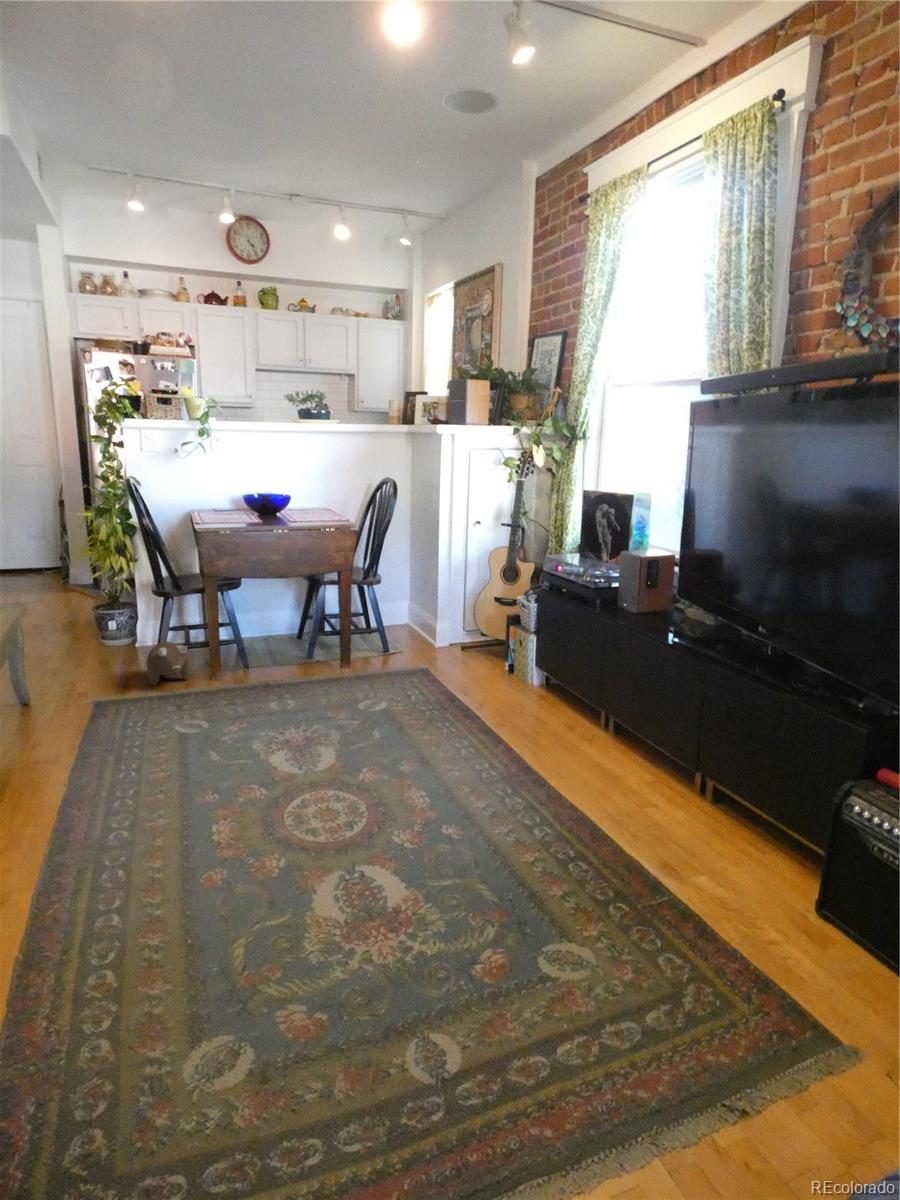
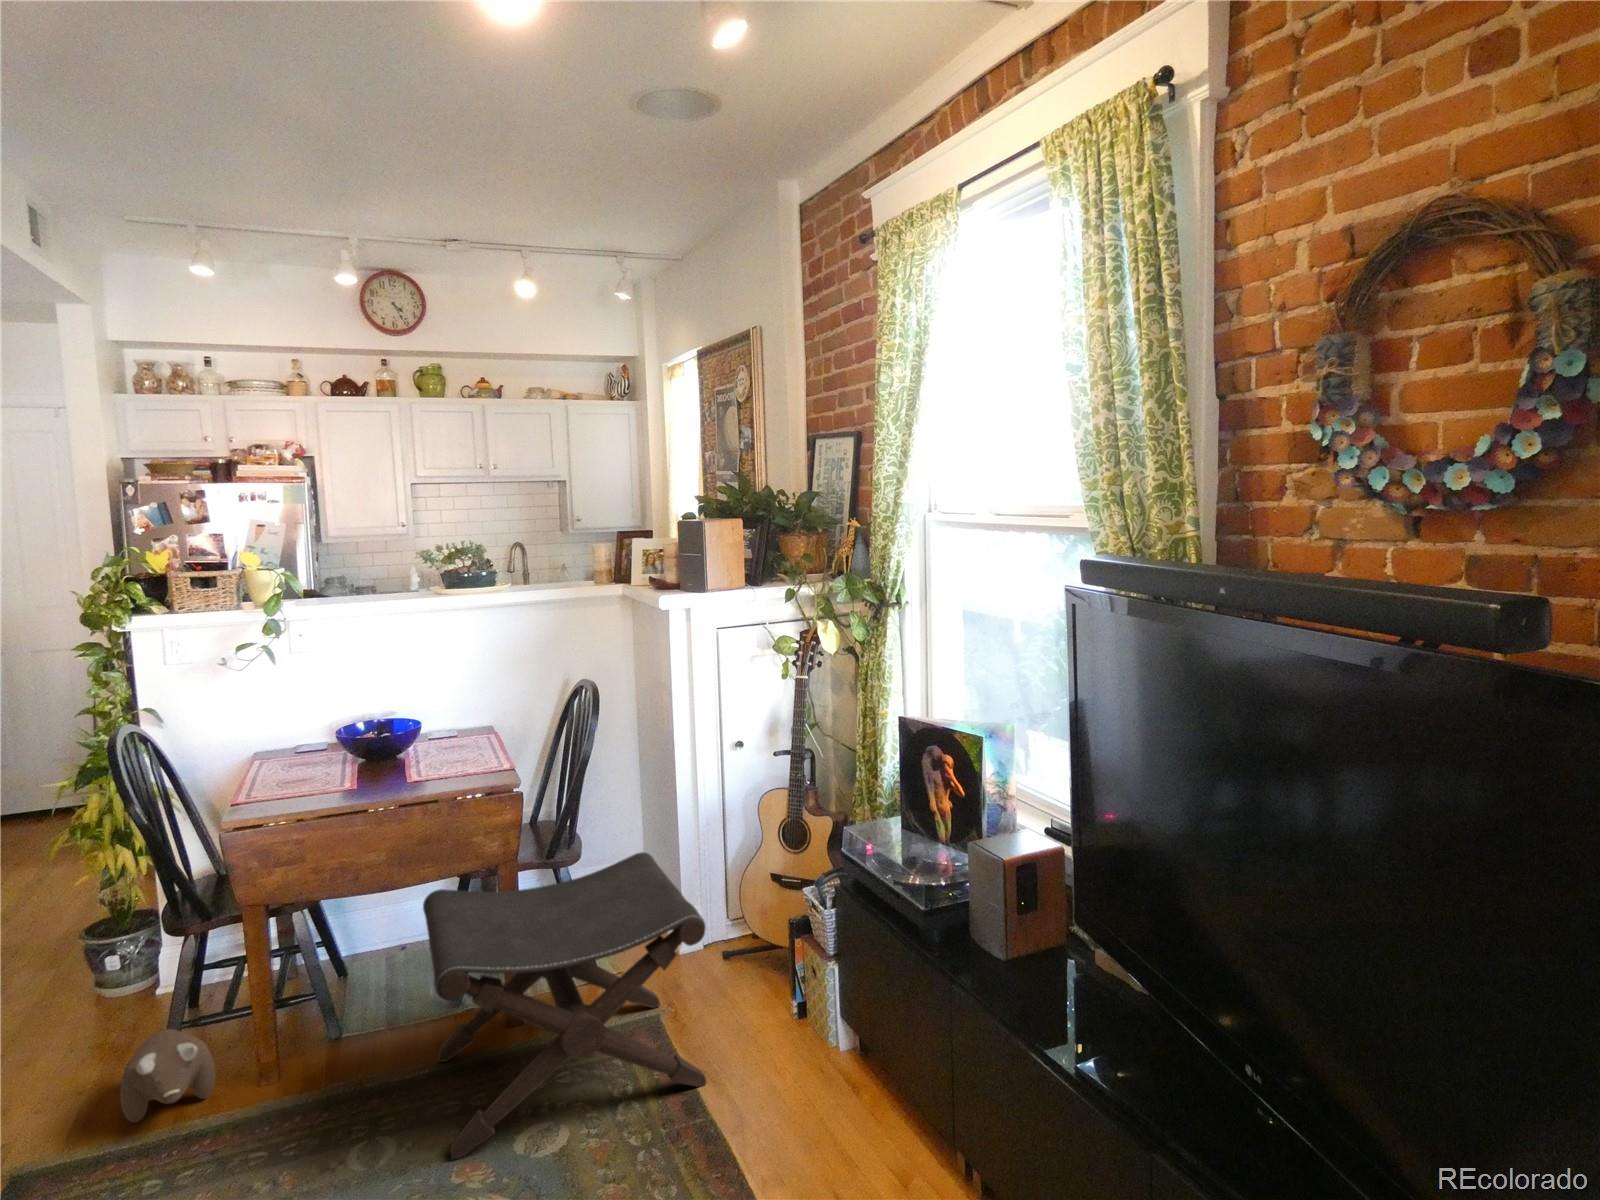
footstool: none [304,573,467,706] -> present [423,852,706,1159]

